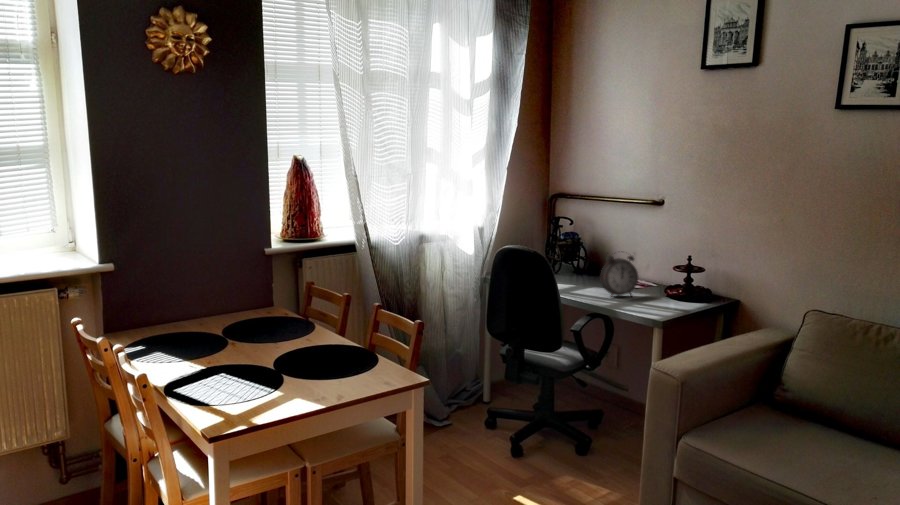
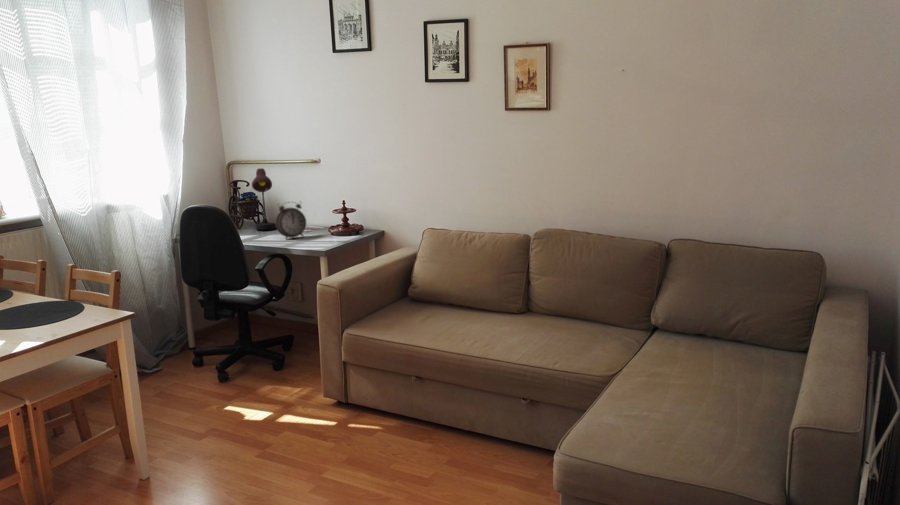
desk lamp: none [574,206,601,279] -> present [252,168,276,230]

